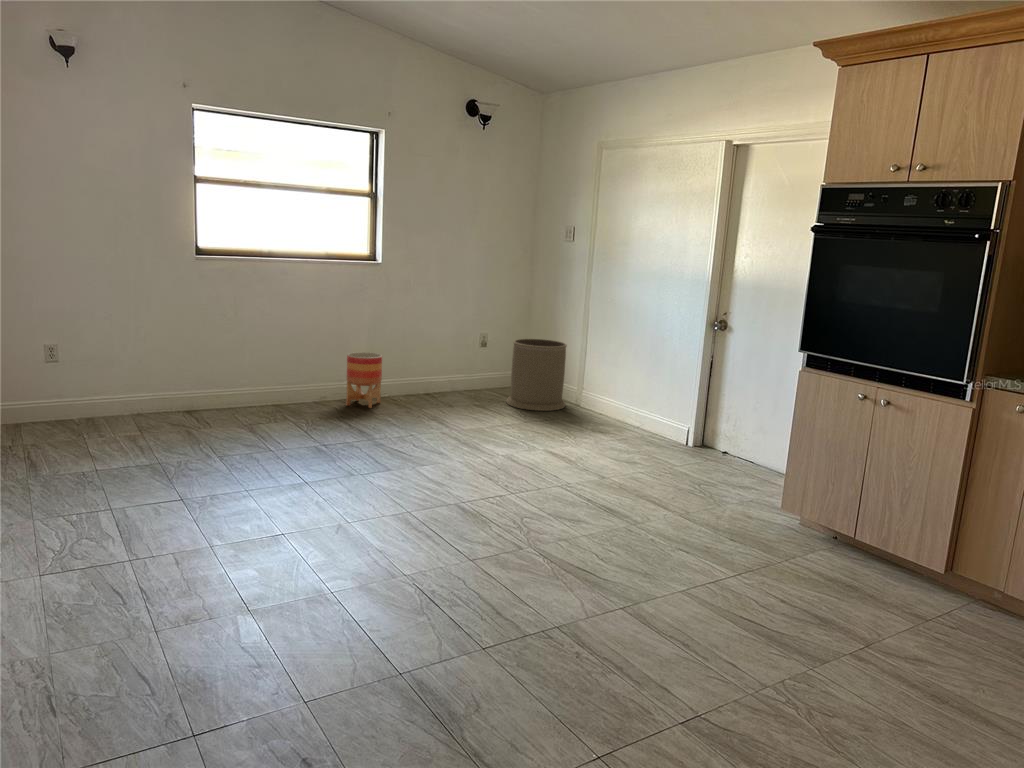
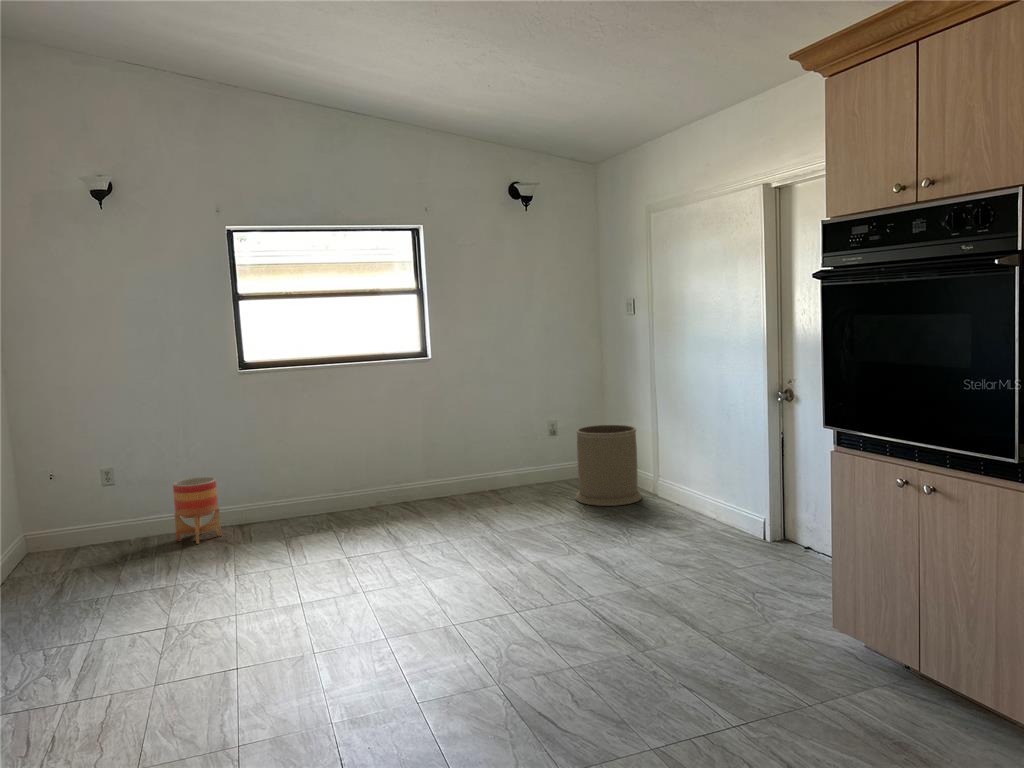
planter: present [346,352,382,408] -> present [173,477,221,544]

